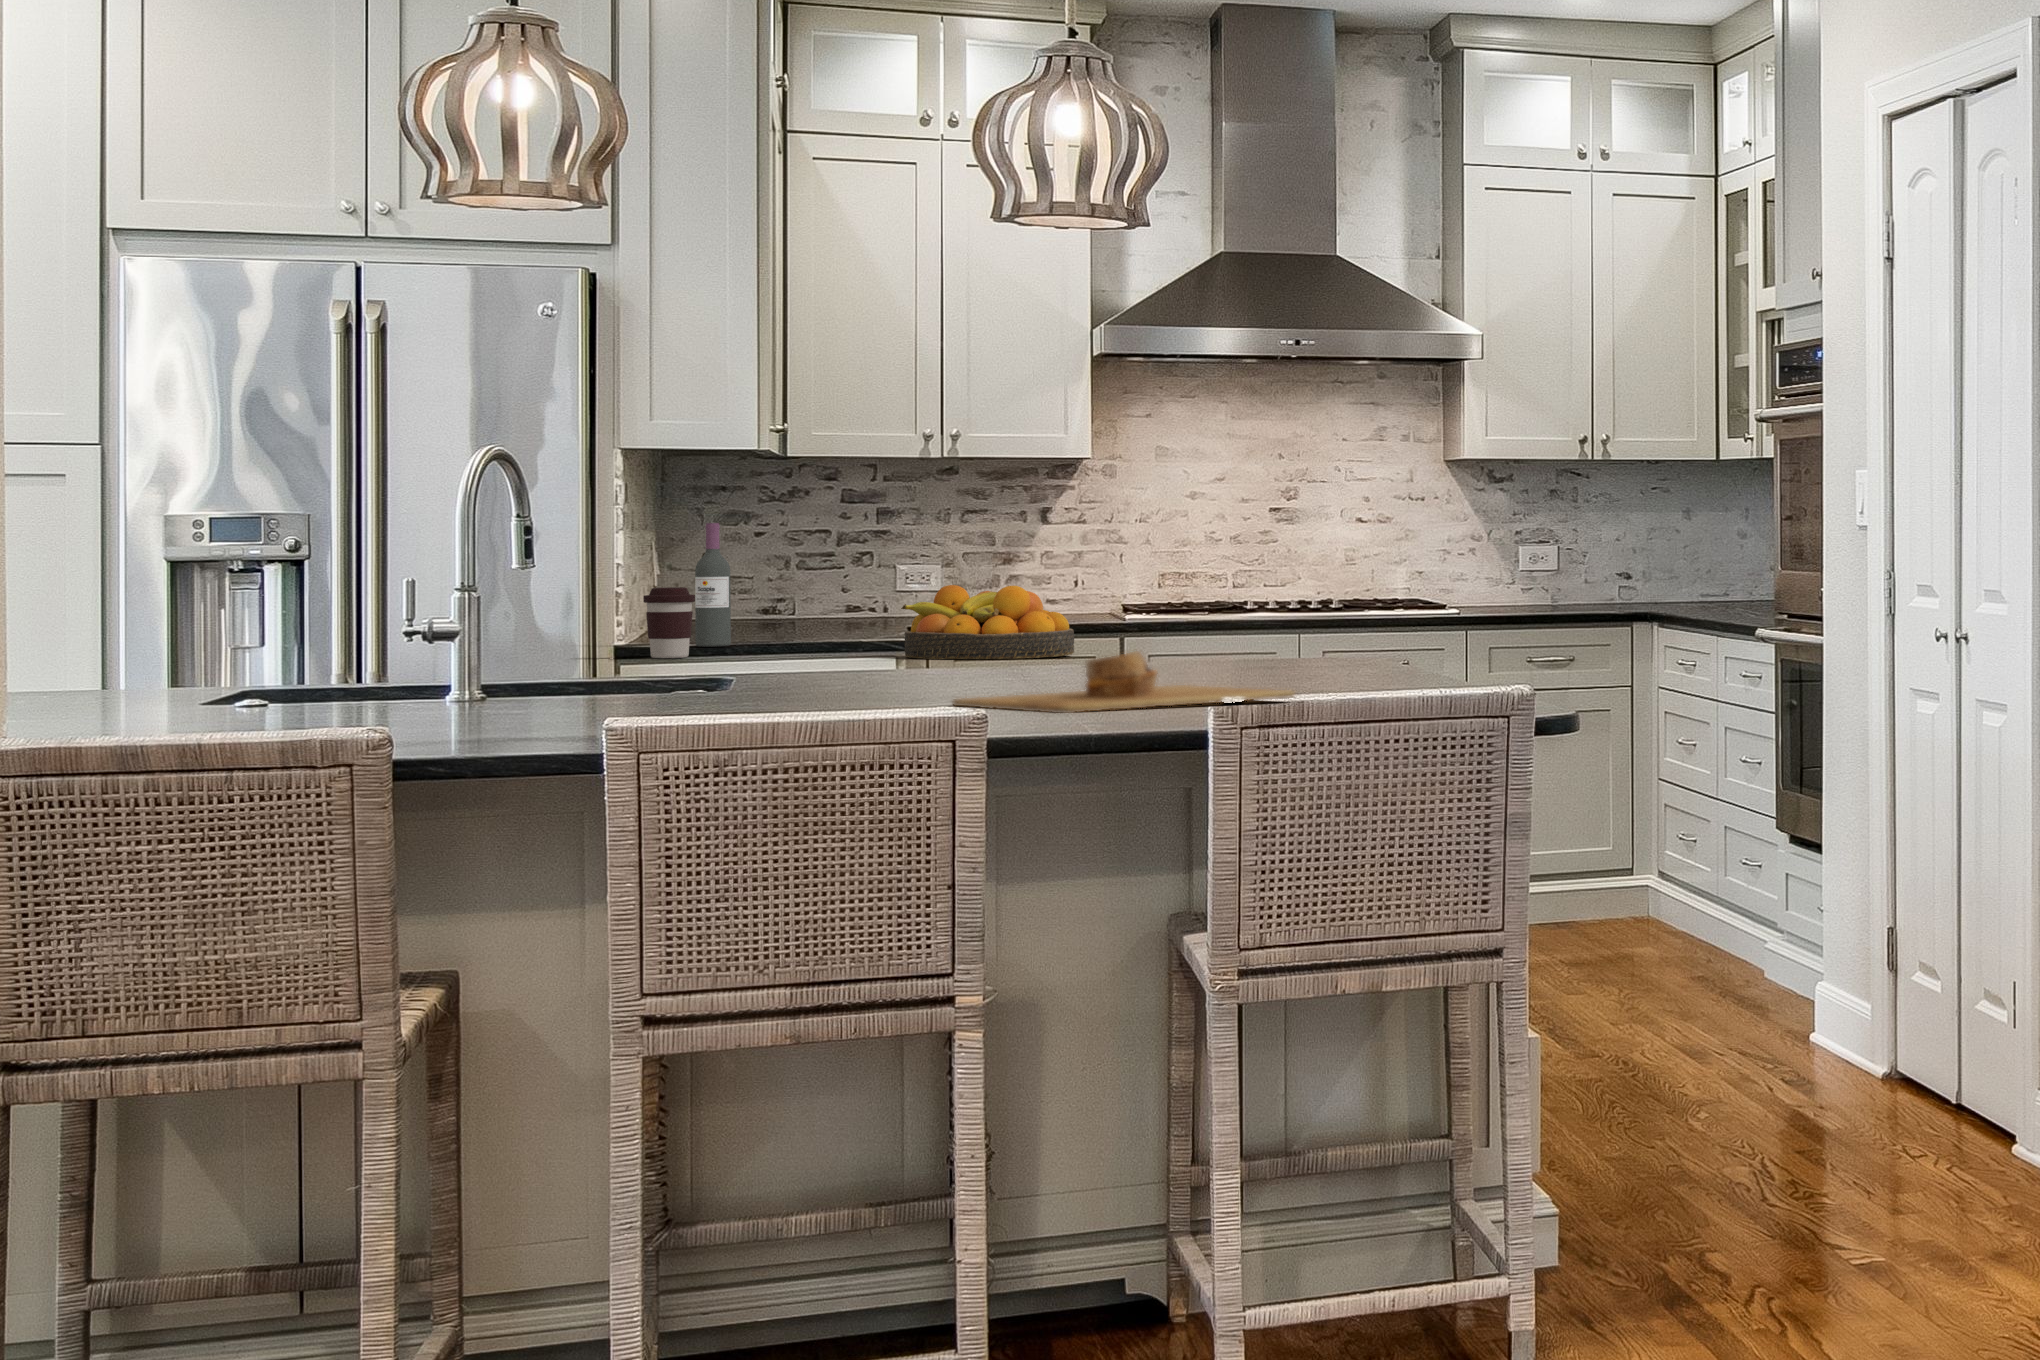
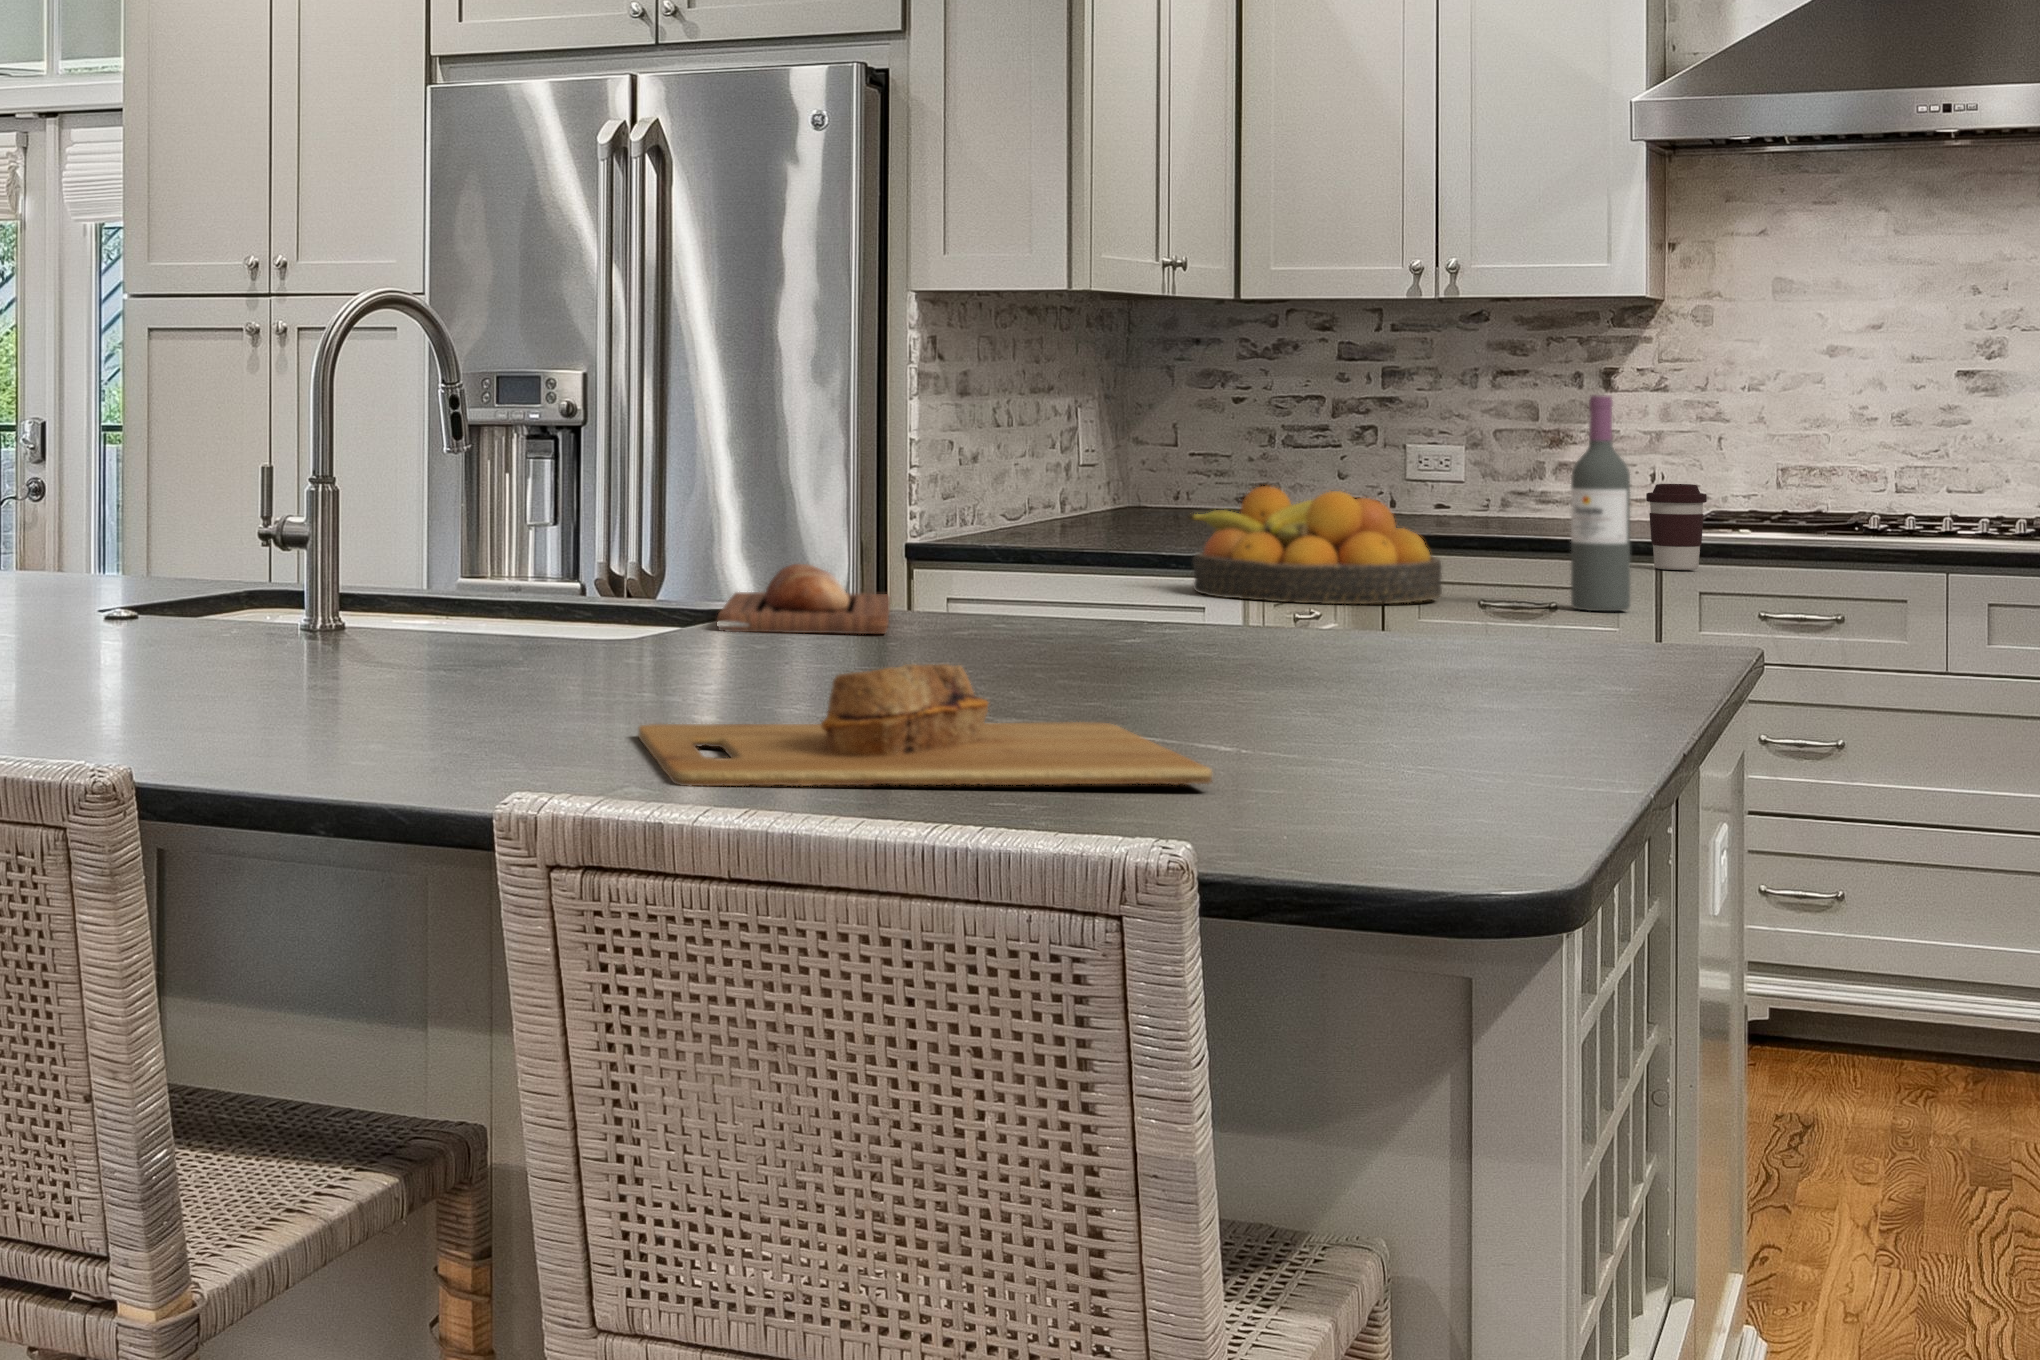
wine bottle: present [695,523,731,647] -> present [1571,395,1630,611]
coffee cup: present [643,587,695,658] -> present [1646,484,1707,570]
bread loaf: none [671,639,844,681] -> present [717,564,890,634]

